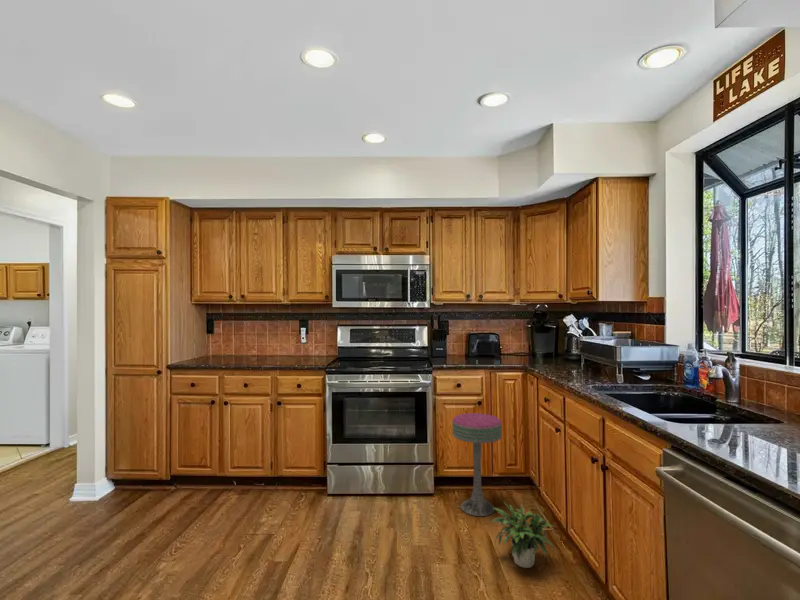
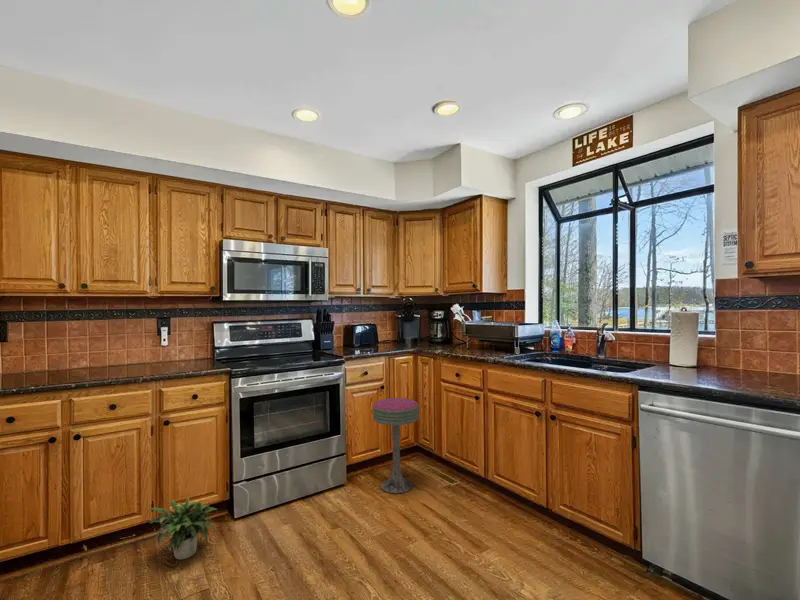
potted plant: present [492,505,555,568] -> present [138,497,216,560]

